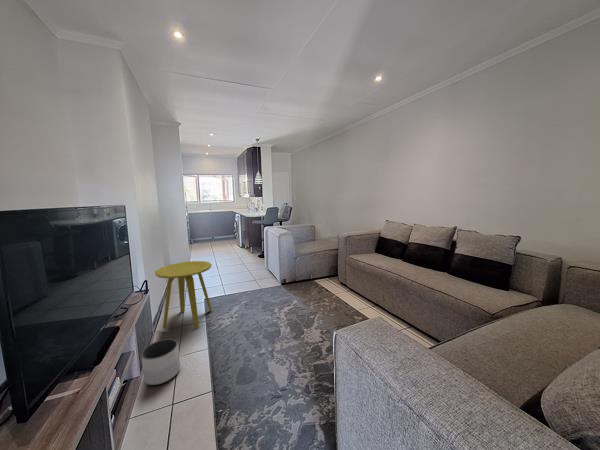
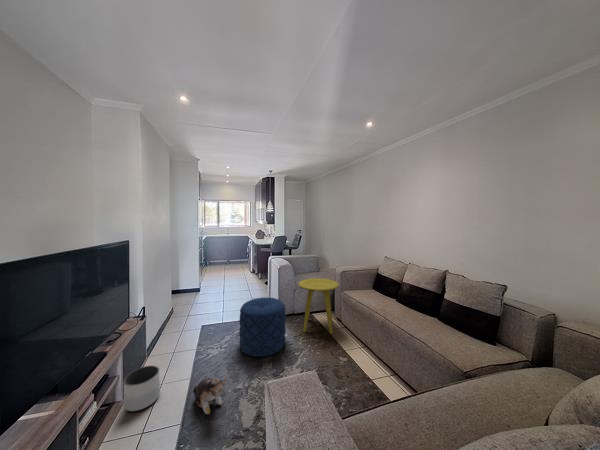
side table: present [155,261,212,329] -> present [299,278,339,334]
pouf: none [250,266,297,323] -> present [239,298,286,357]
plush toy: none [216,342,256,379] -> present [194,378,226,414]

